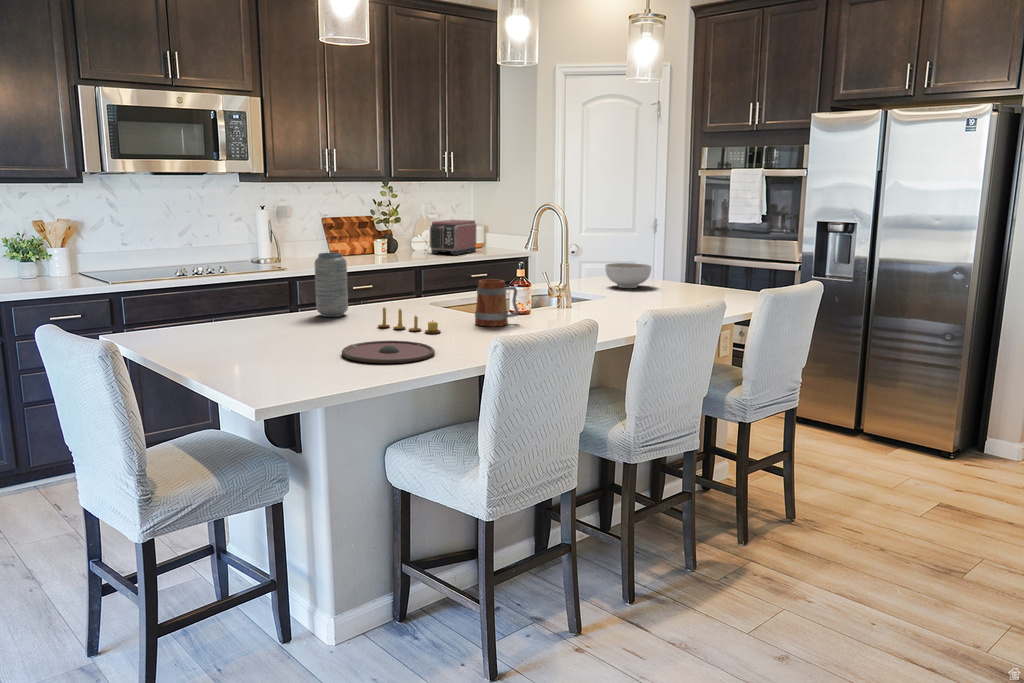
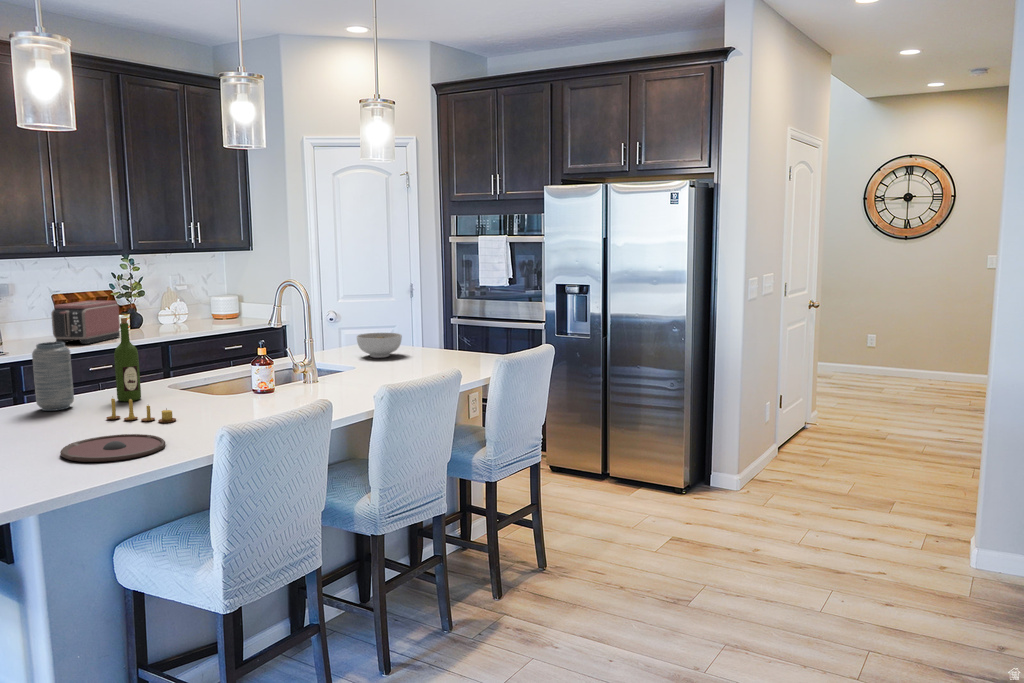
toaster: present [430,220,476,255] -> present [51,301,120,344]
wine bottle: none [384,233,406,313] -> present [114,318,141,401]
mug: present [475,279,518,326] -> none [214,362,260,410]

